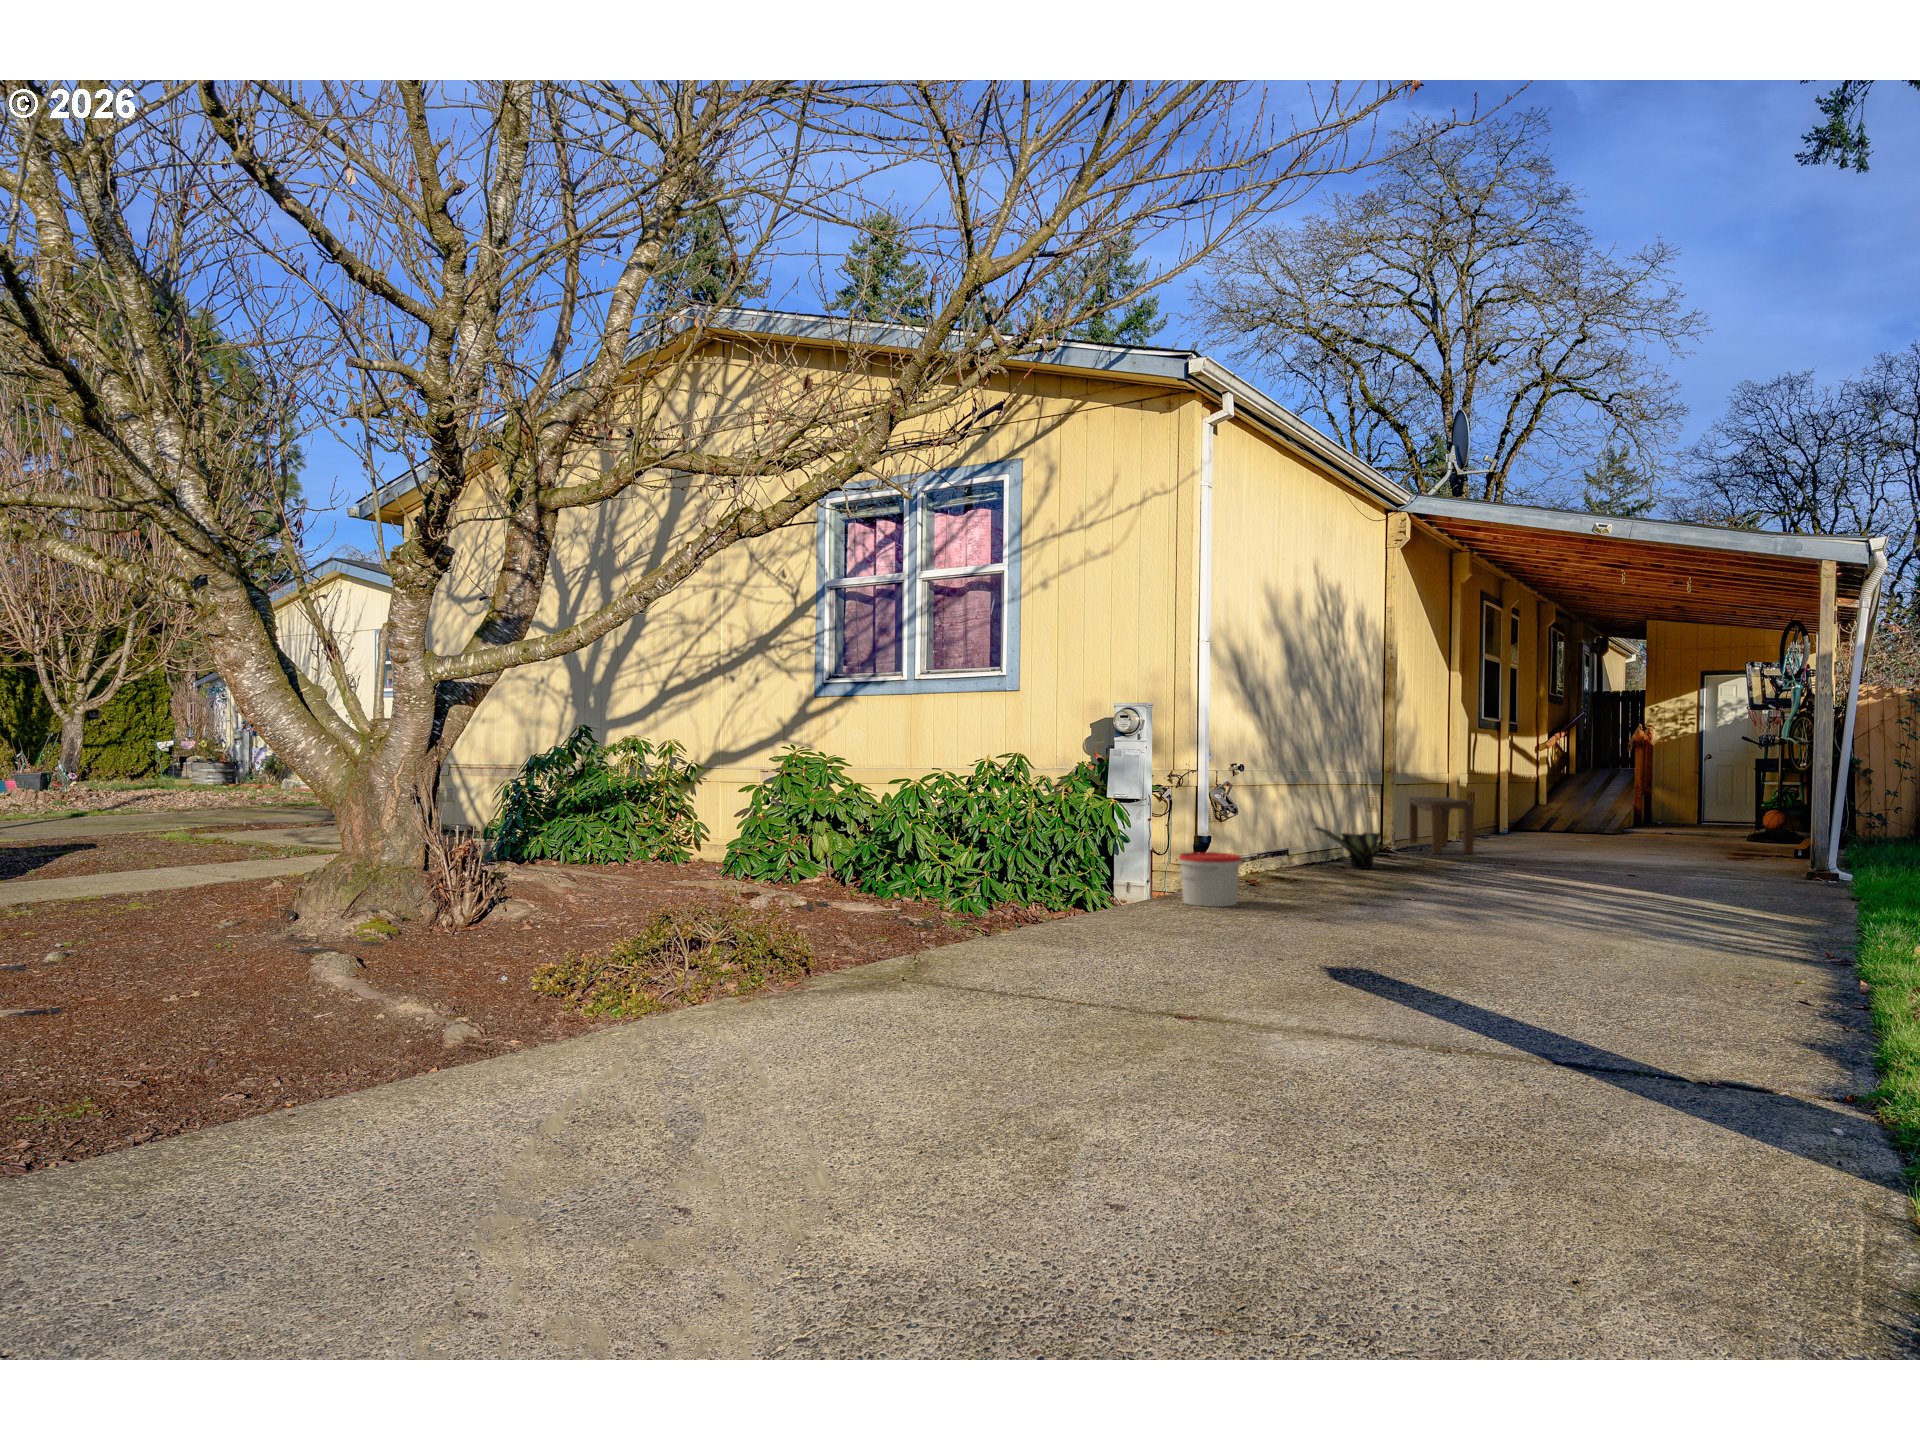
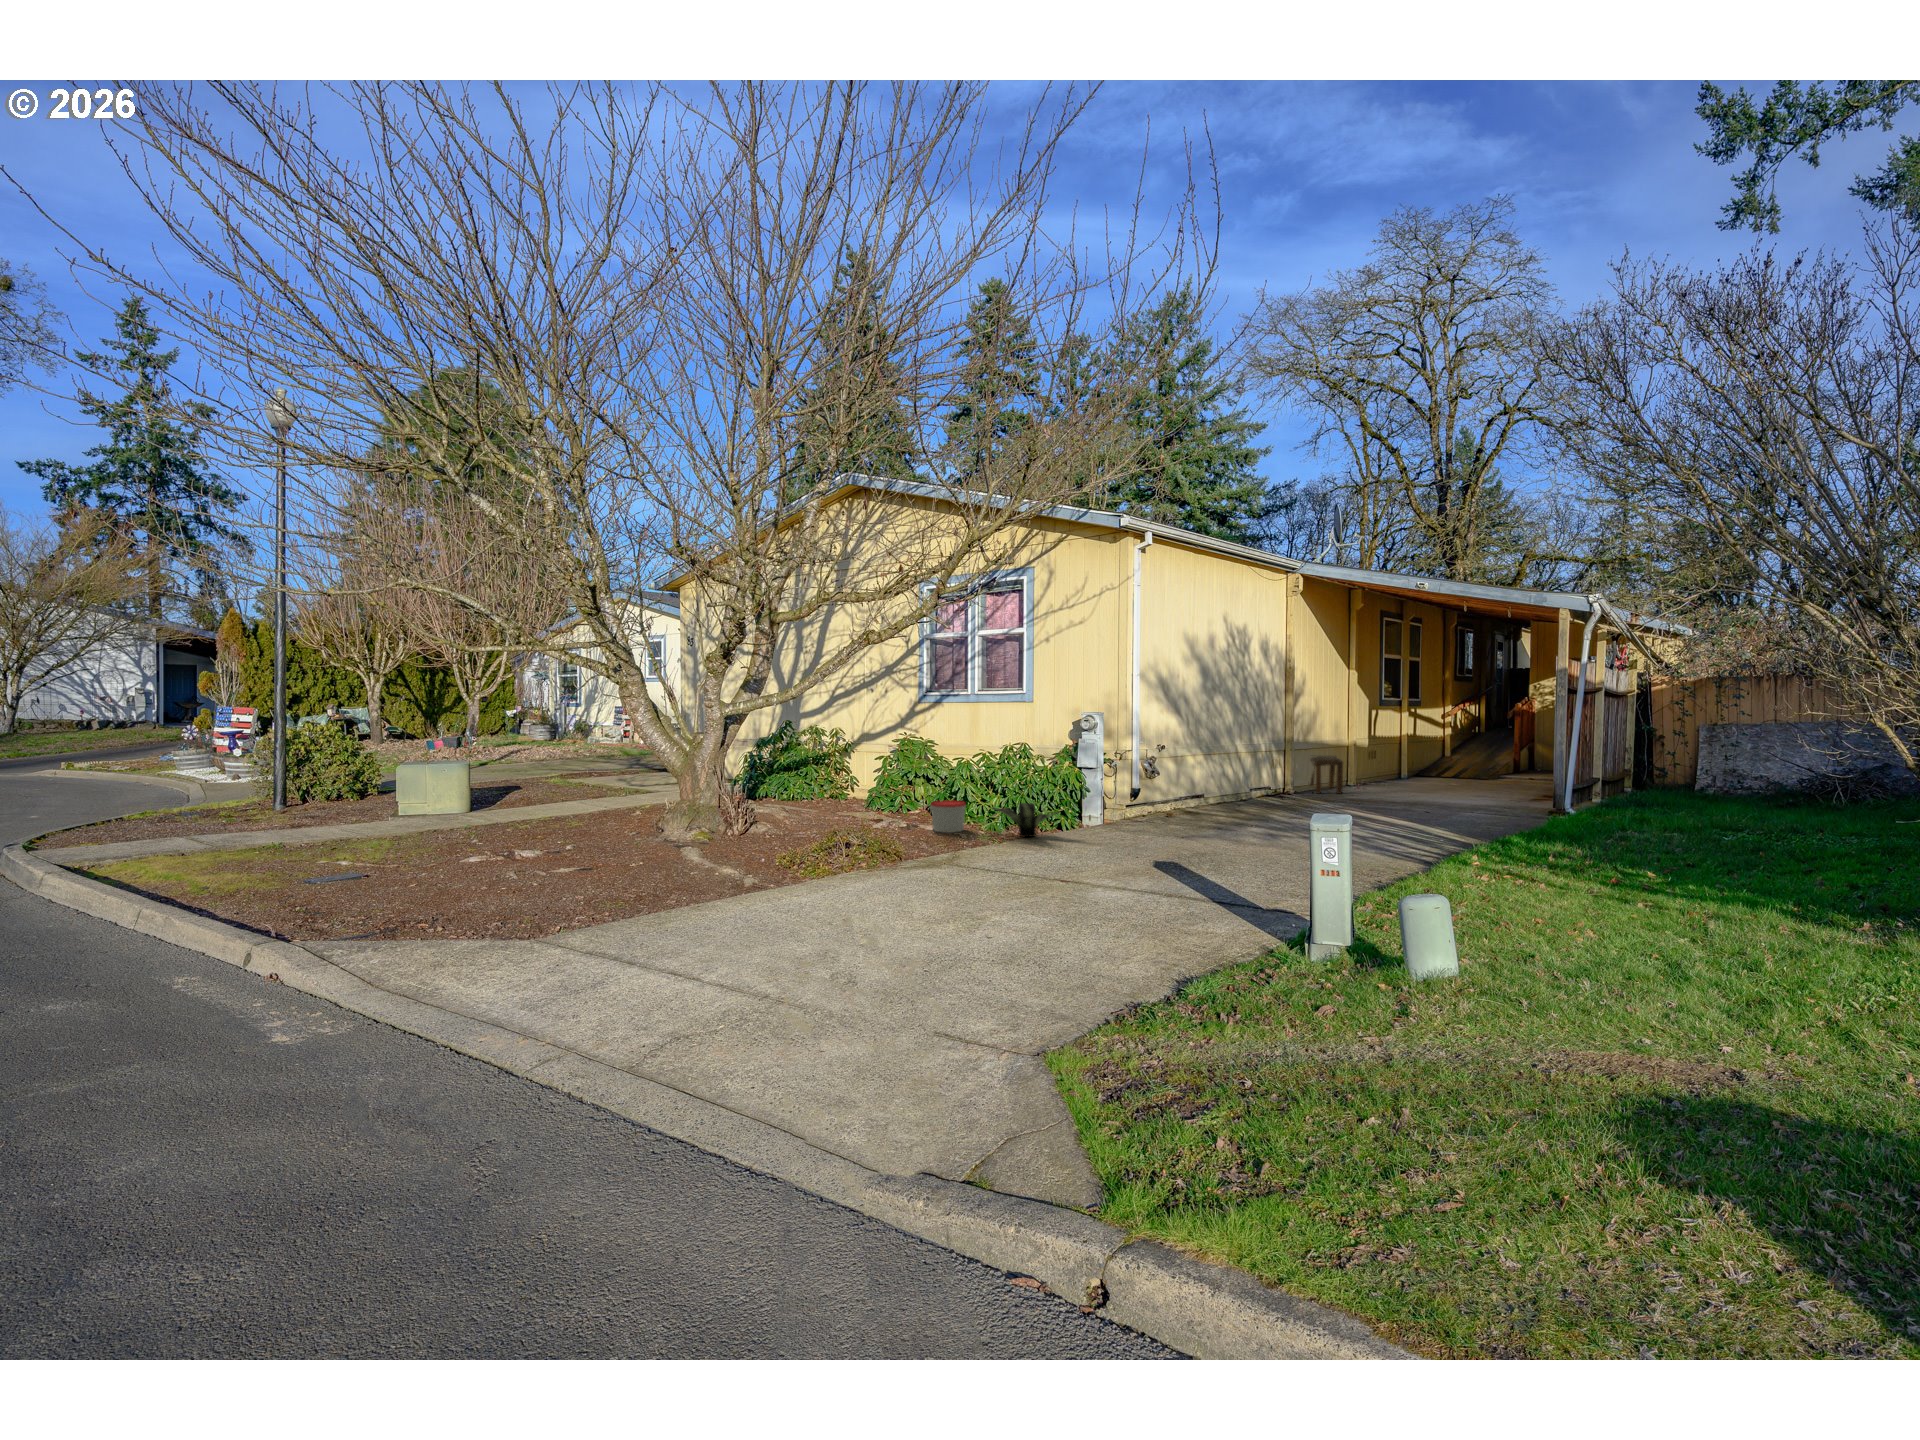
potted plant: present [1314,828,1390,869] -> present [992,803,1058,837]
bucket: present [1179,852,1242,907] -> present [930,800,966,833]

